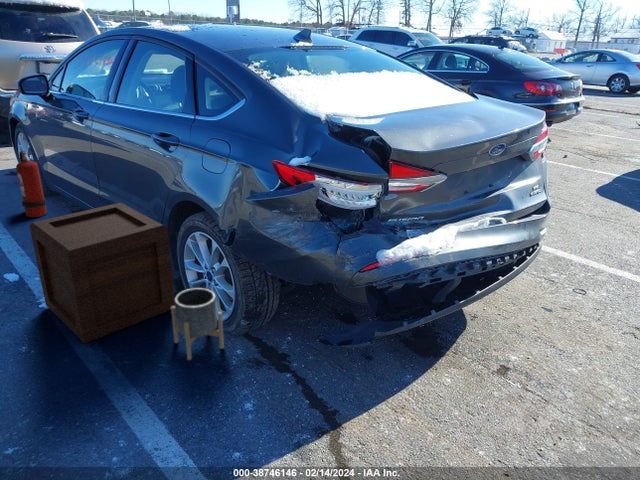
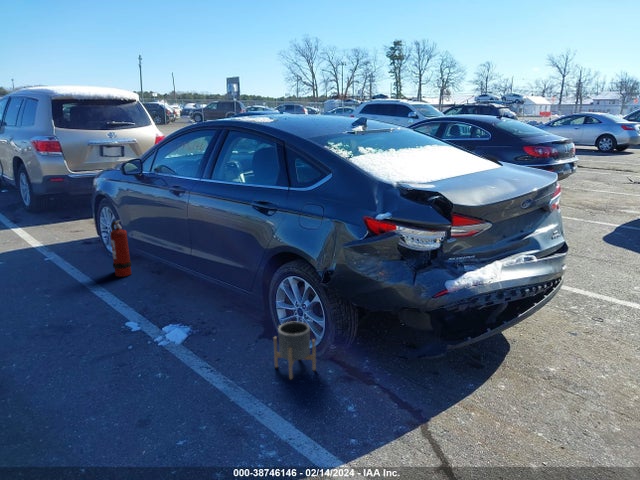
wooden crate: present [29,203,175,343] -> none [154,258,267,370]

